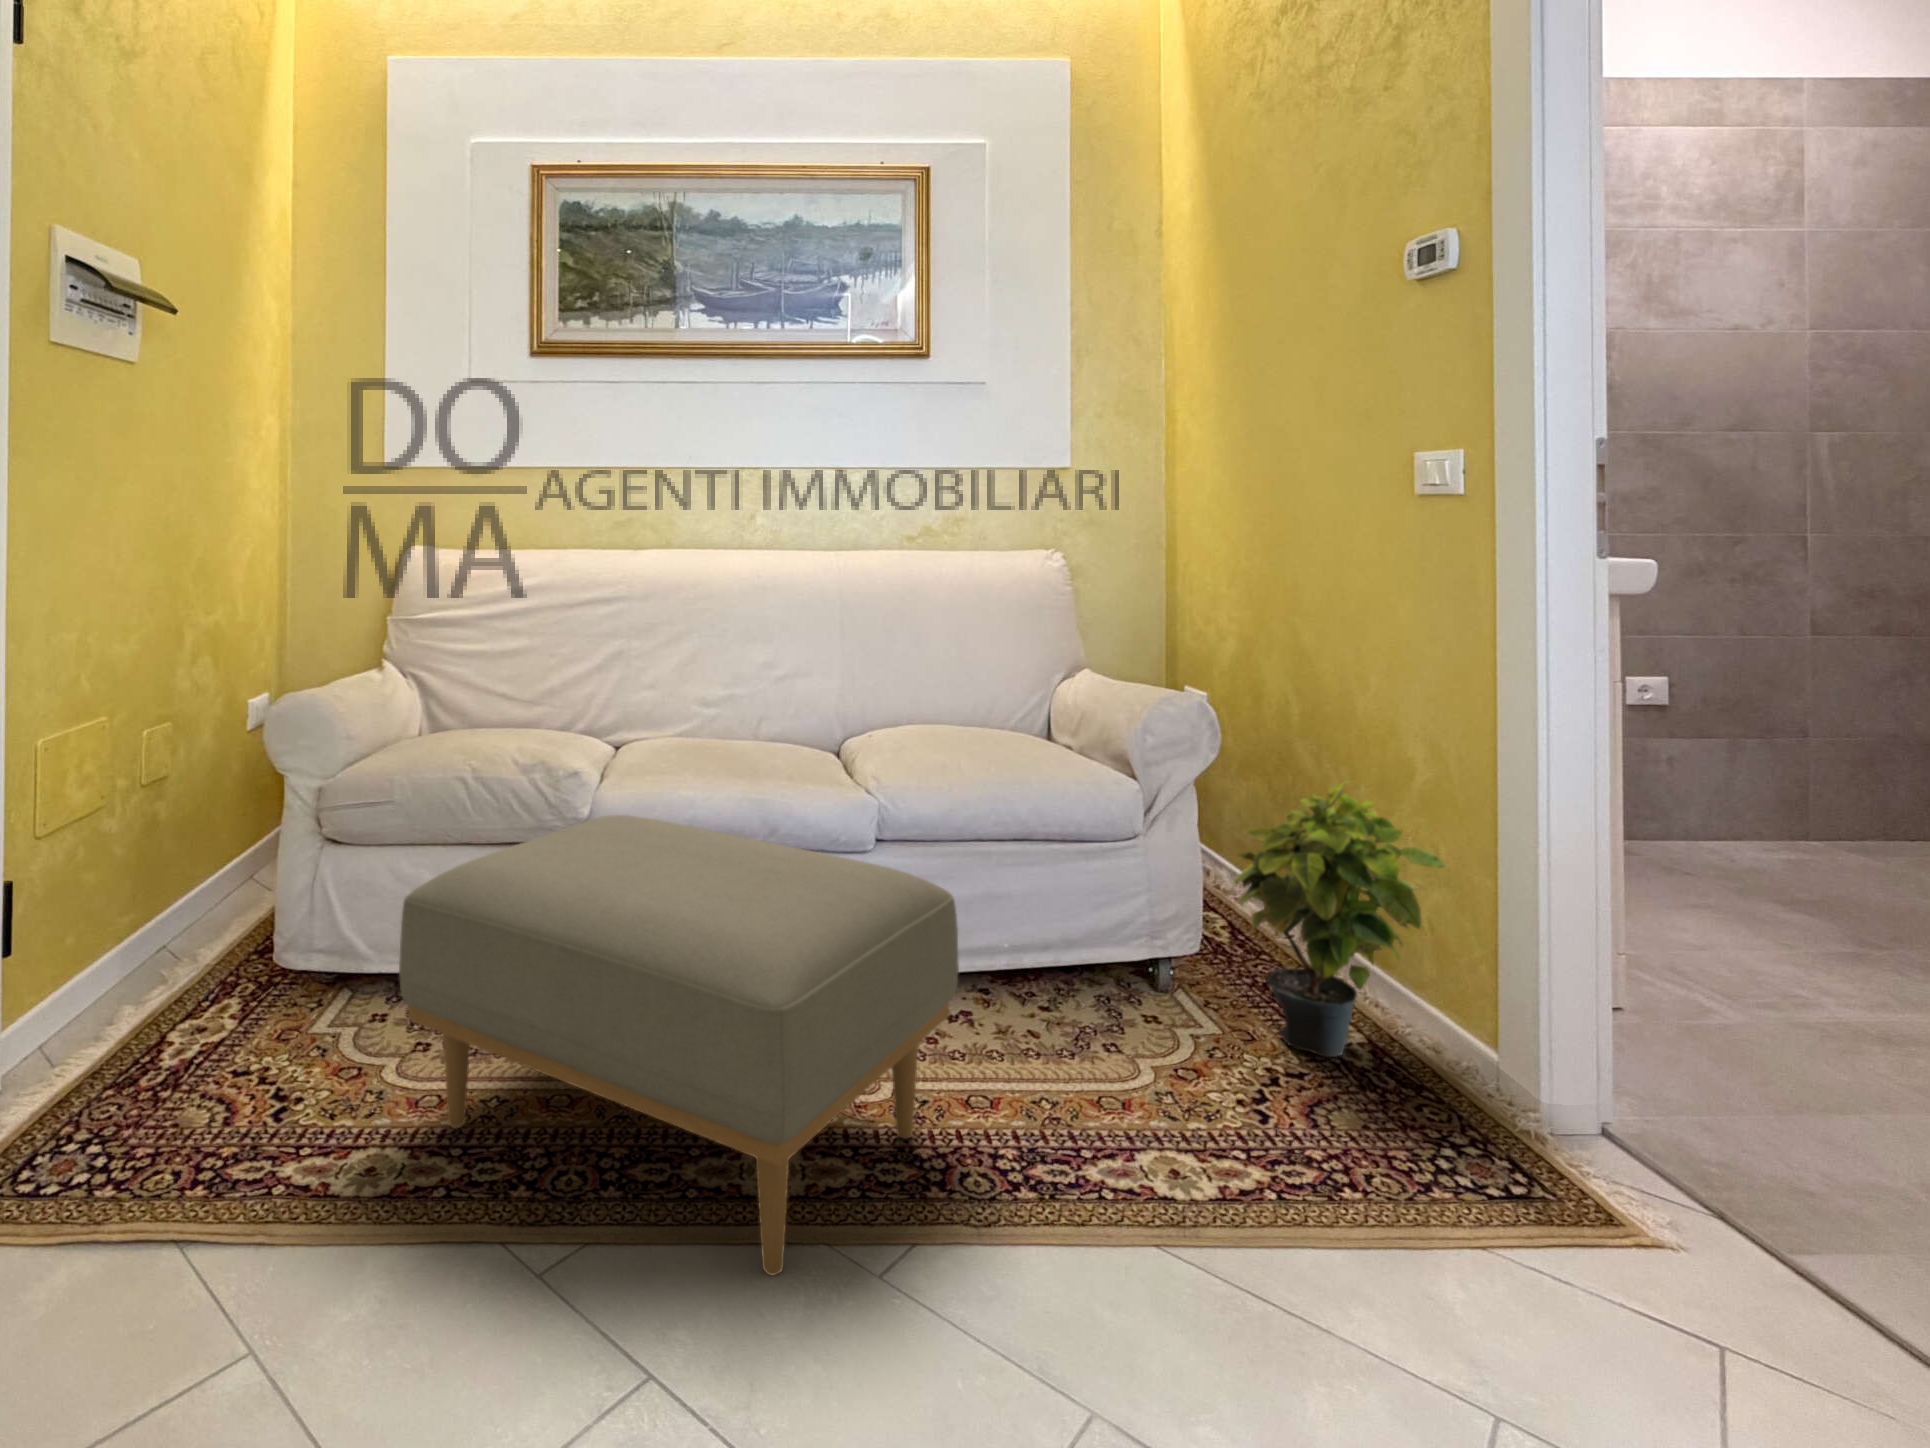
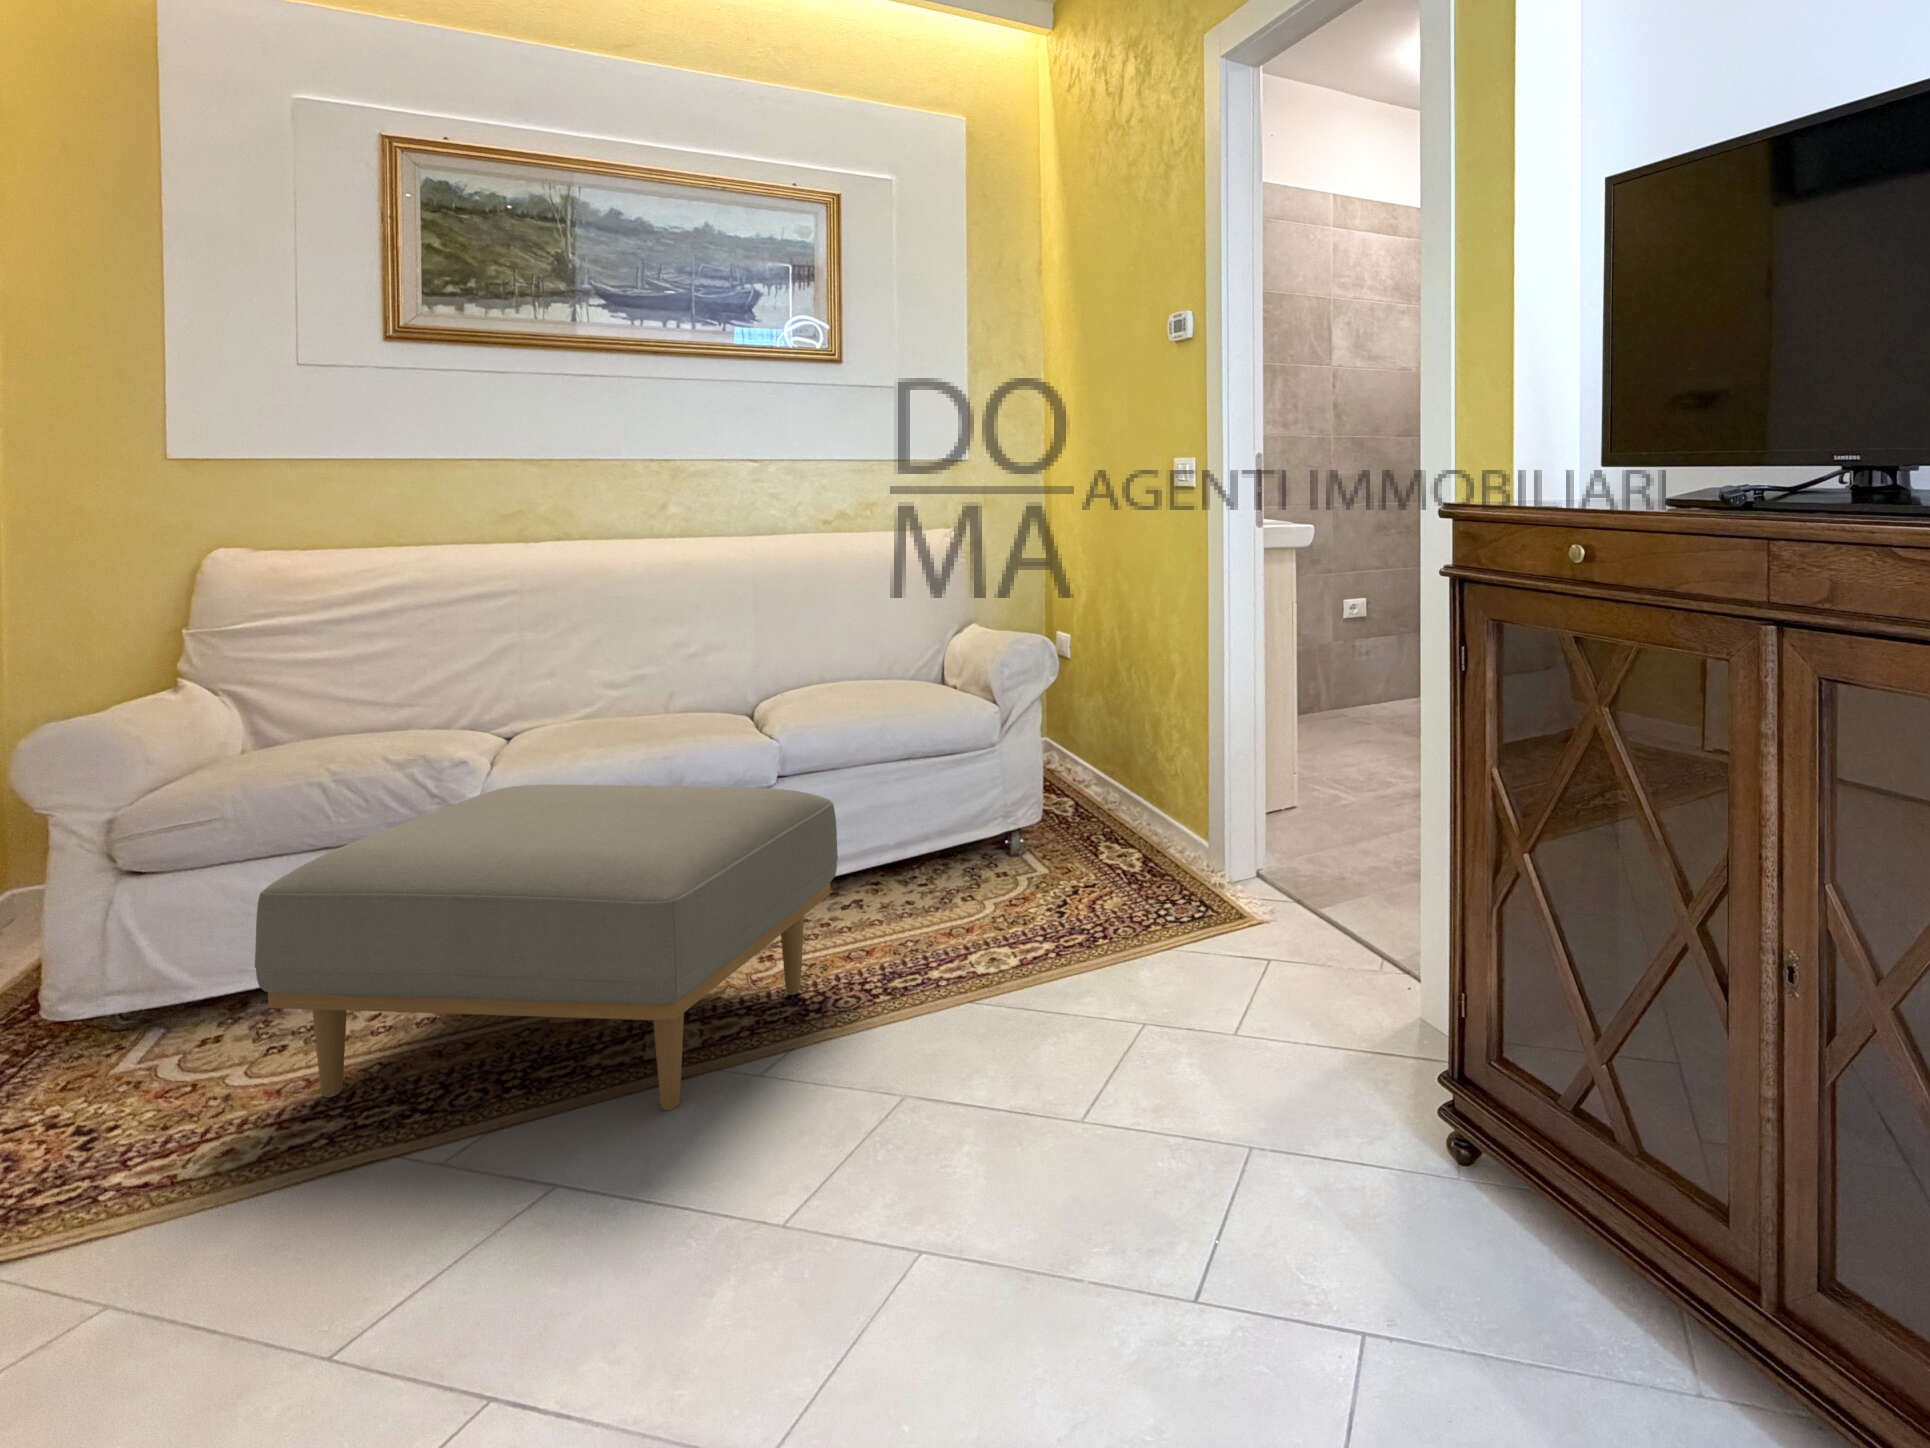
potted plant: present [1234,782,1446,1057] -> none [1055,683,1185,873]

